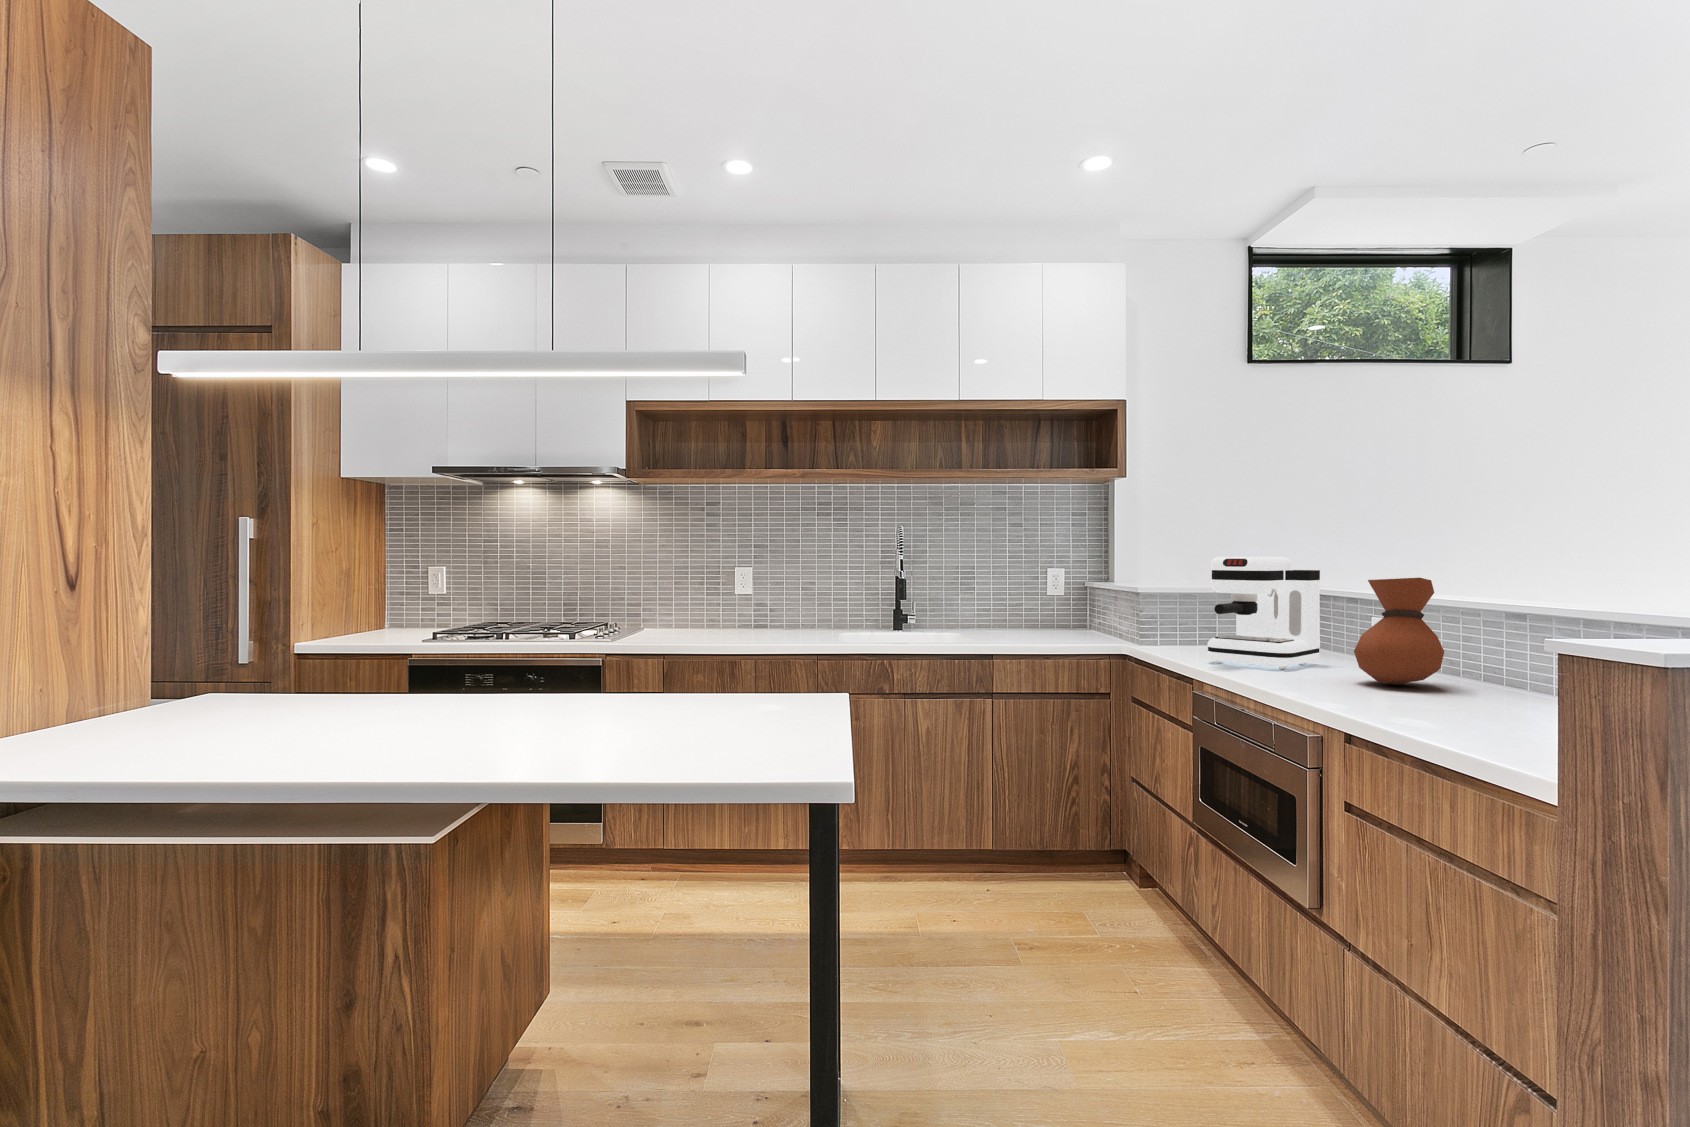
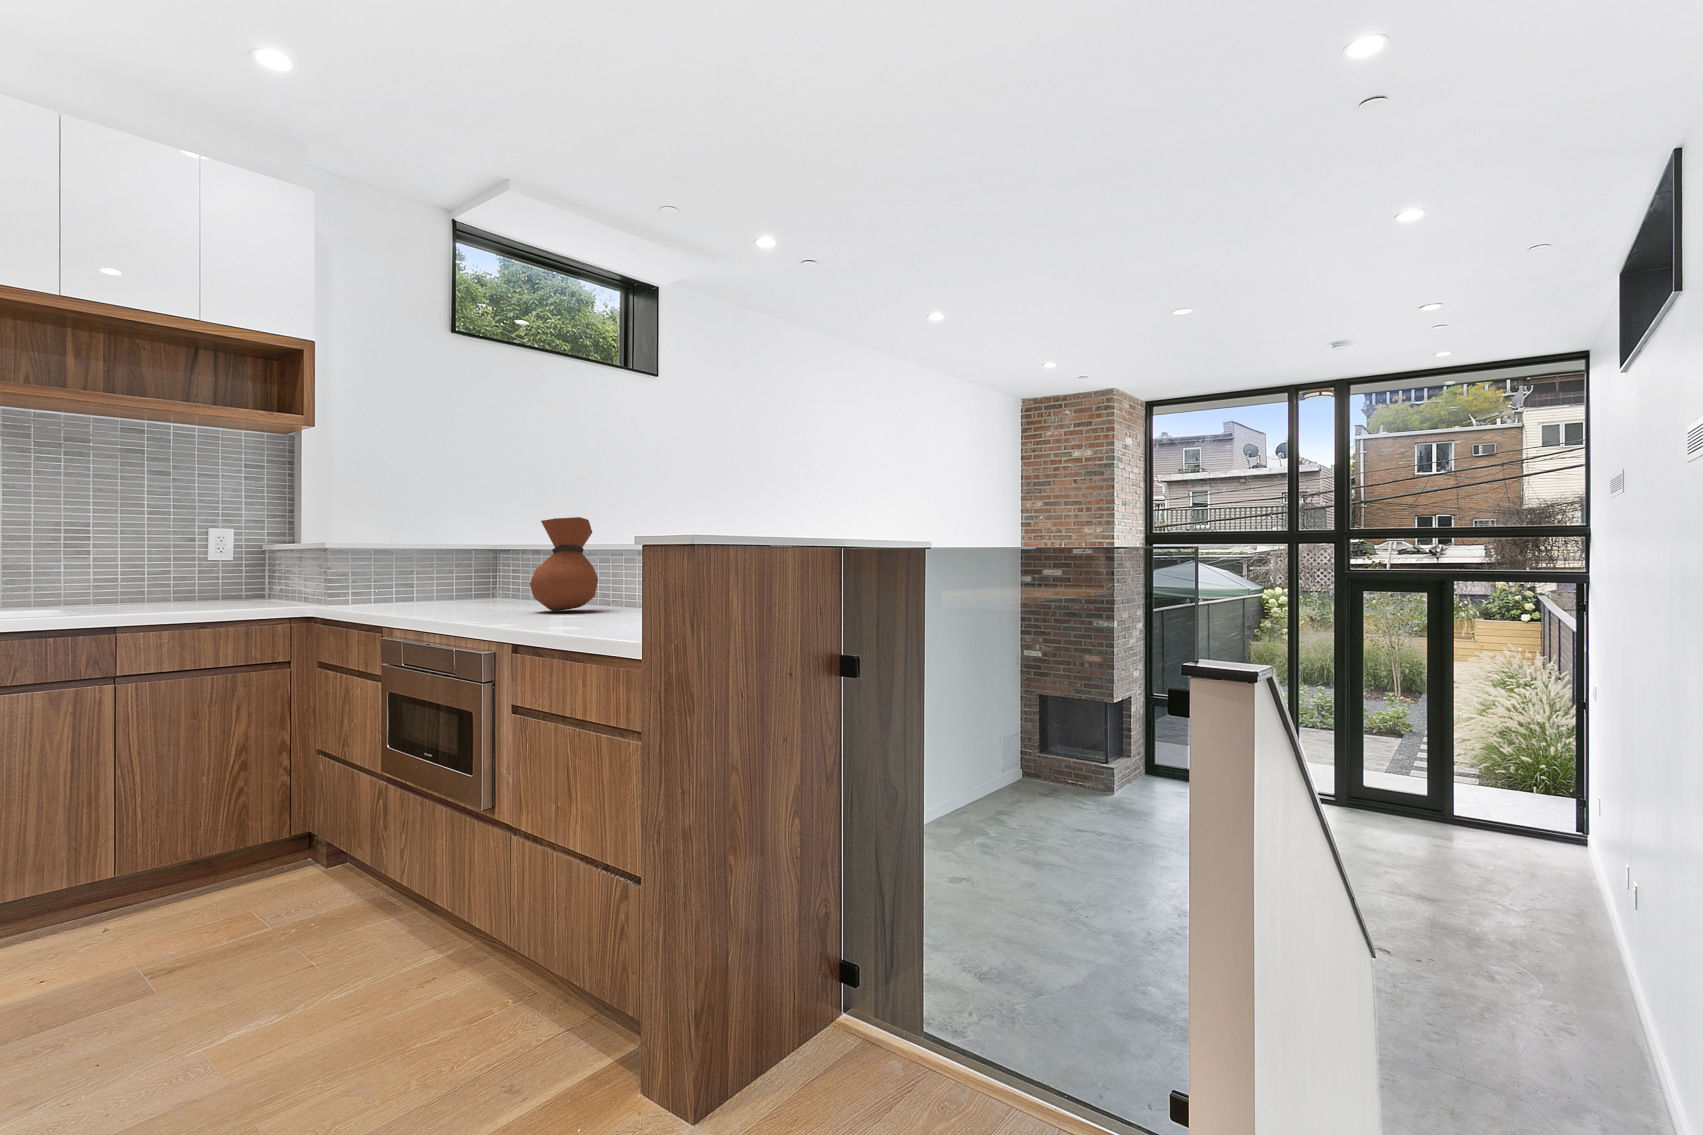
coffee maker: present [1207,557,1320,669] -> none [397,503,507,609]

